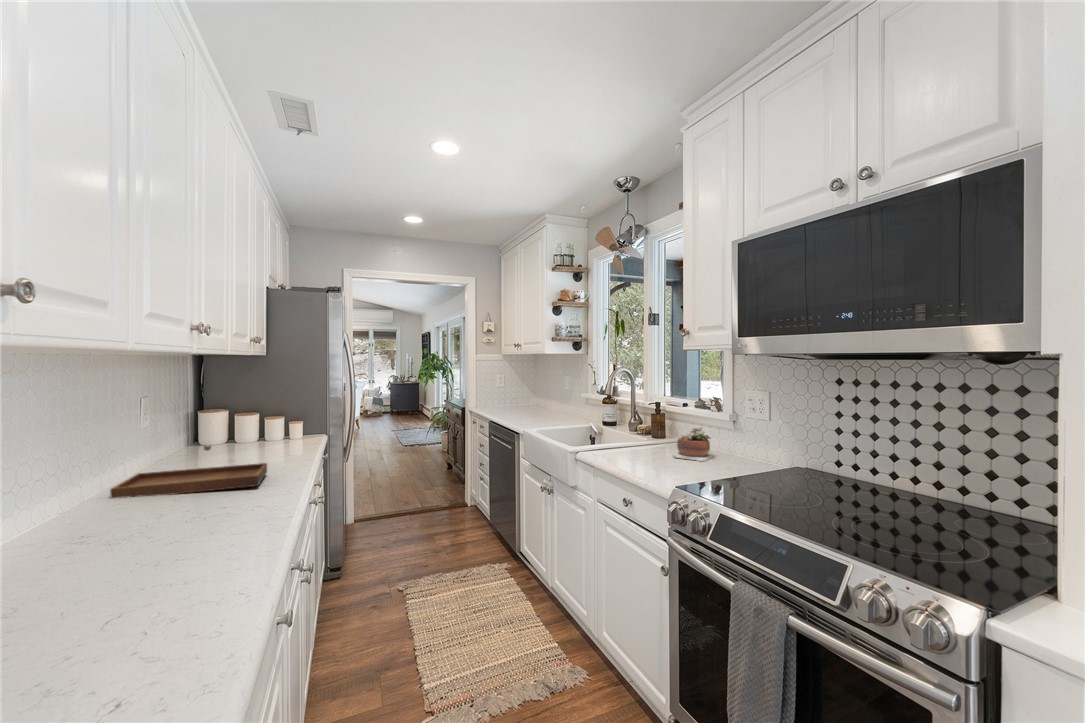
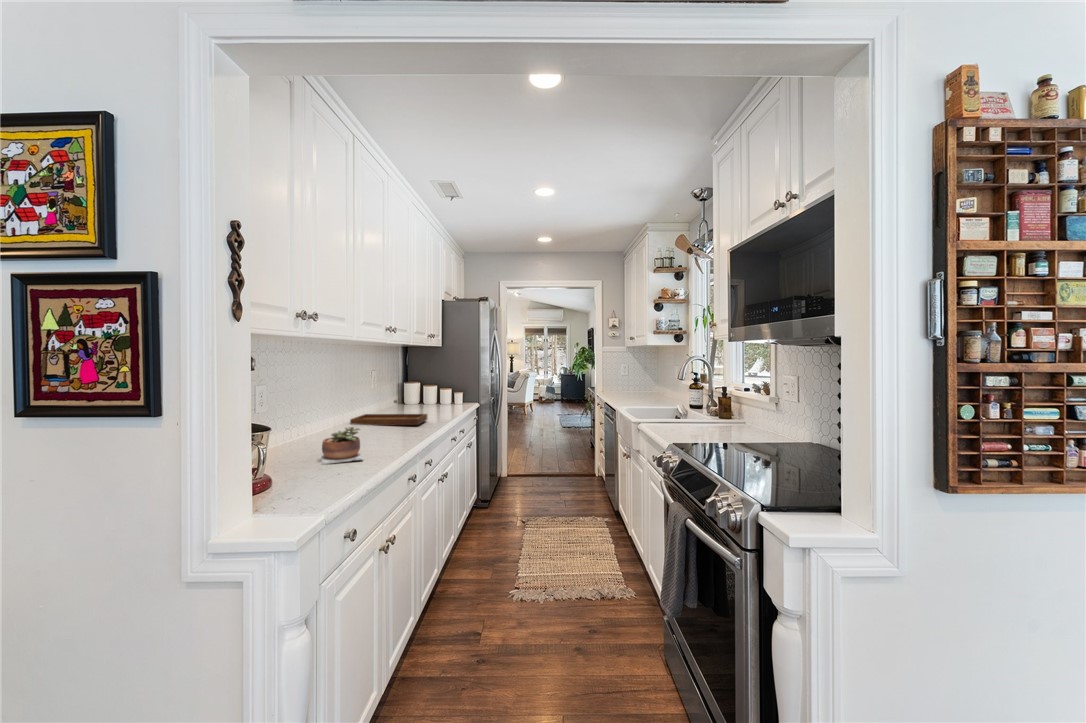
succulent plant: present [672,428,714,461] -> present [321,427,363,464]

